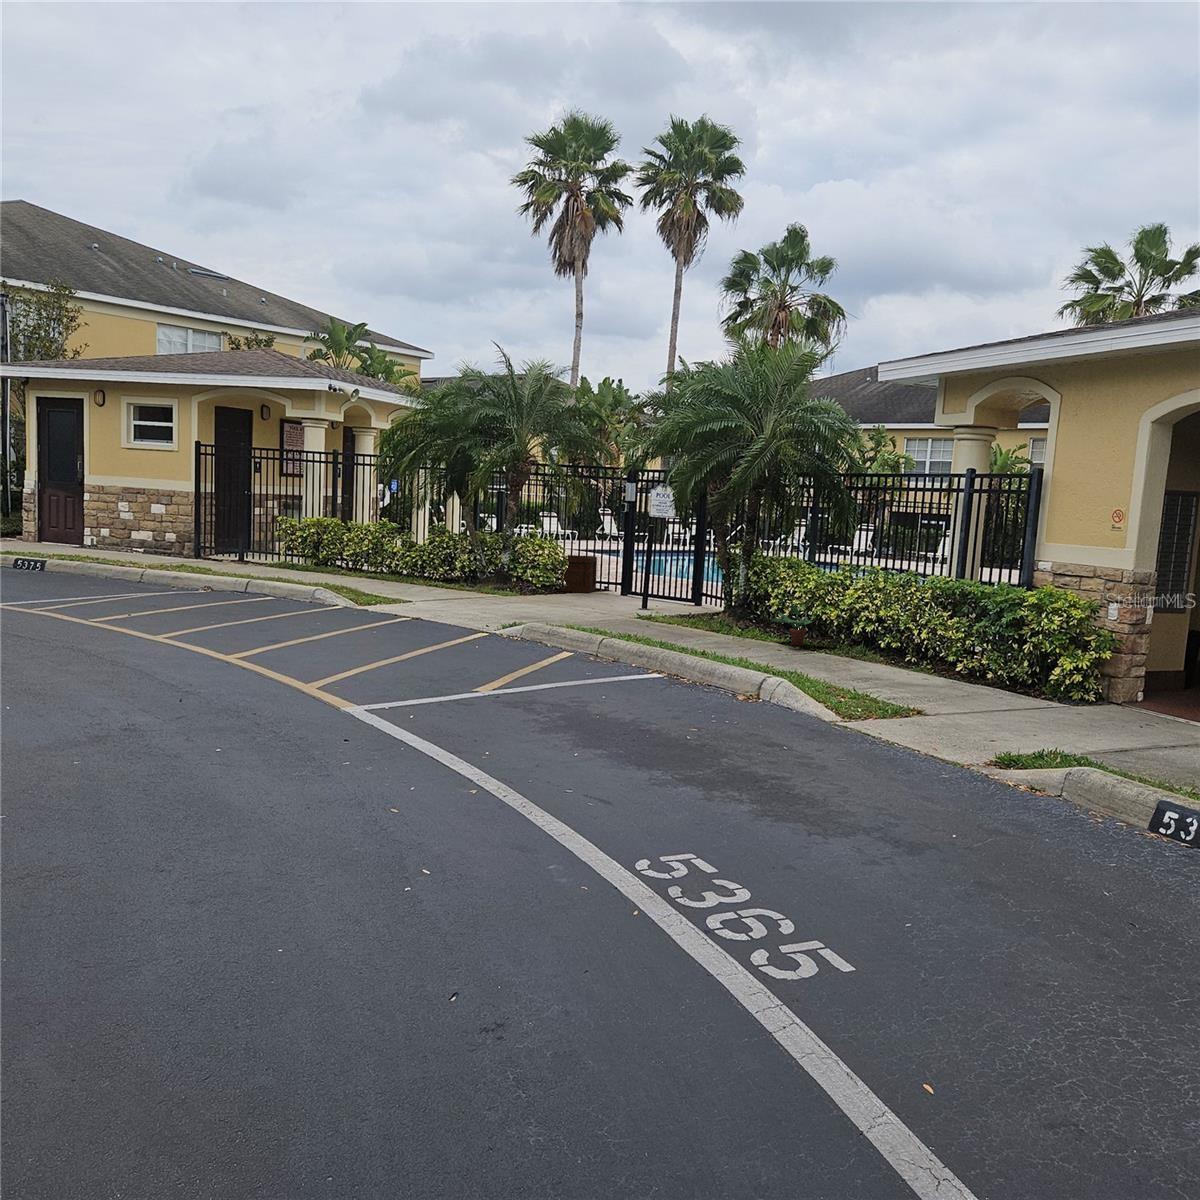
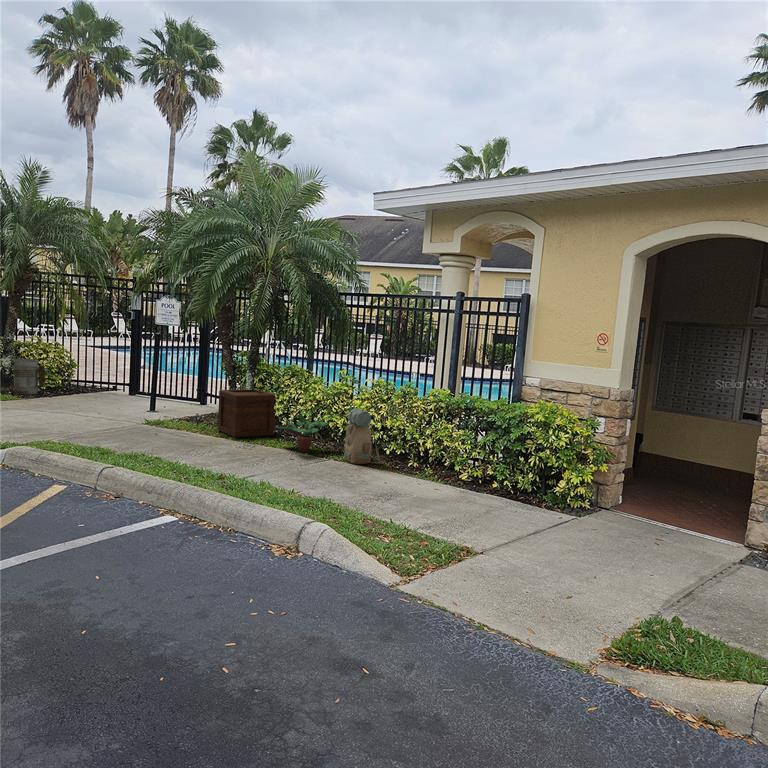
trash can: none [506,555,538,592] -> present [13,359,47,394]
wooden crate: present [555,555,597,593] -> present [218,389,276,438]
backpack: none [838,598,879,657] -> present [344,408,383,464]

